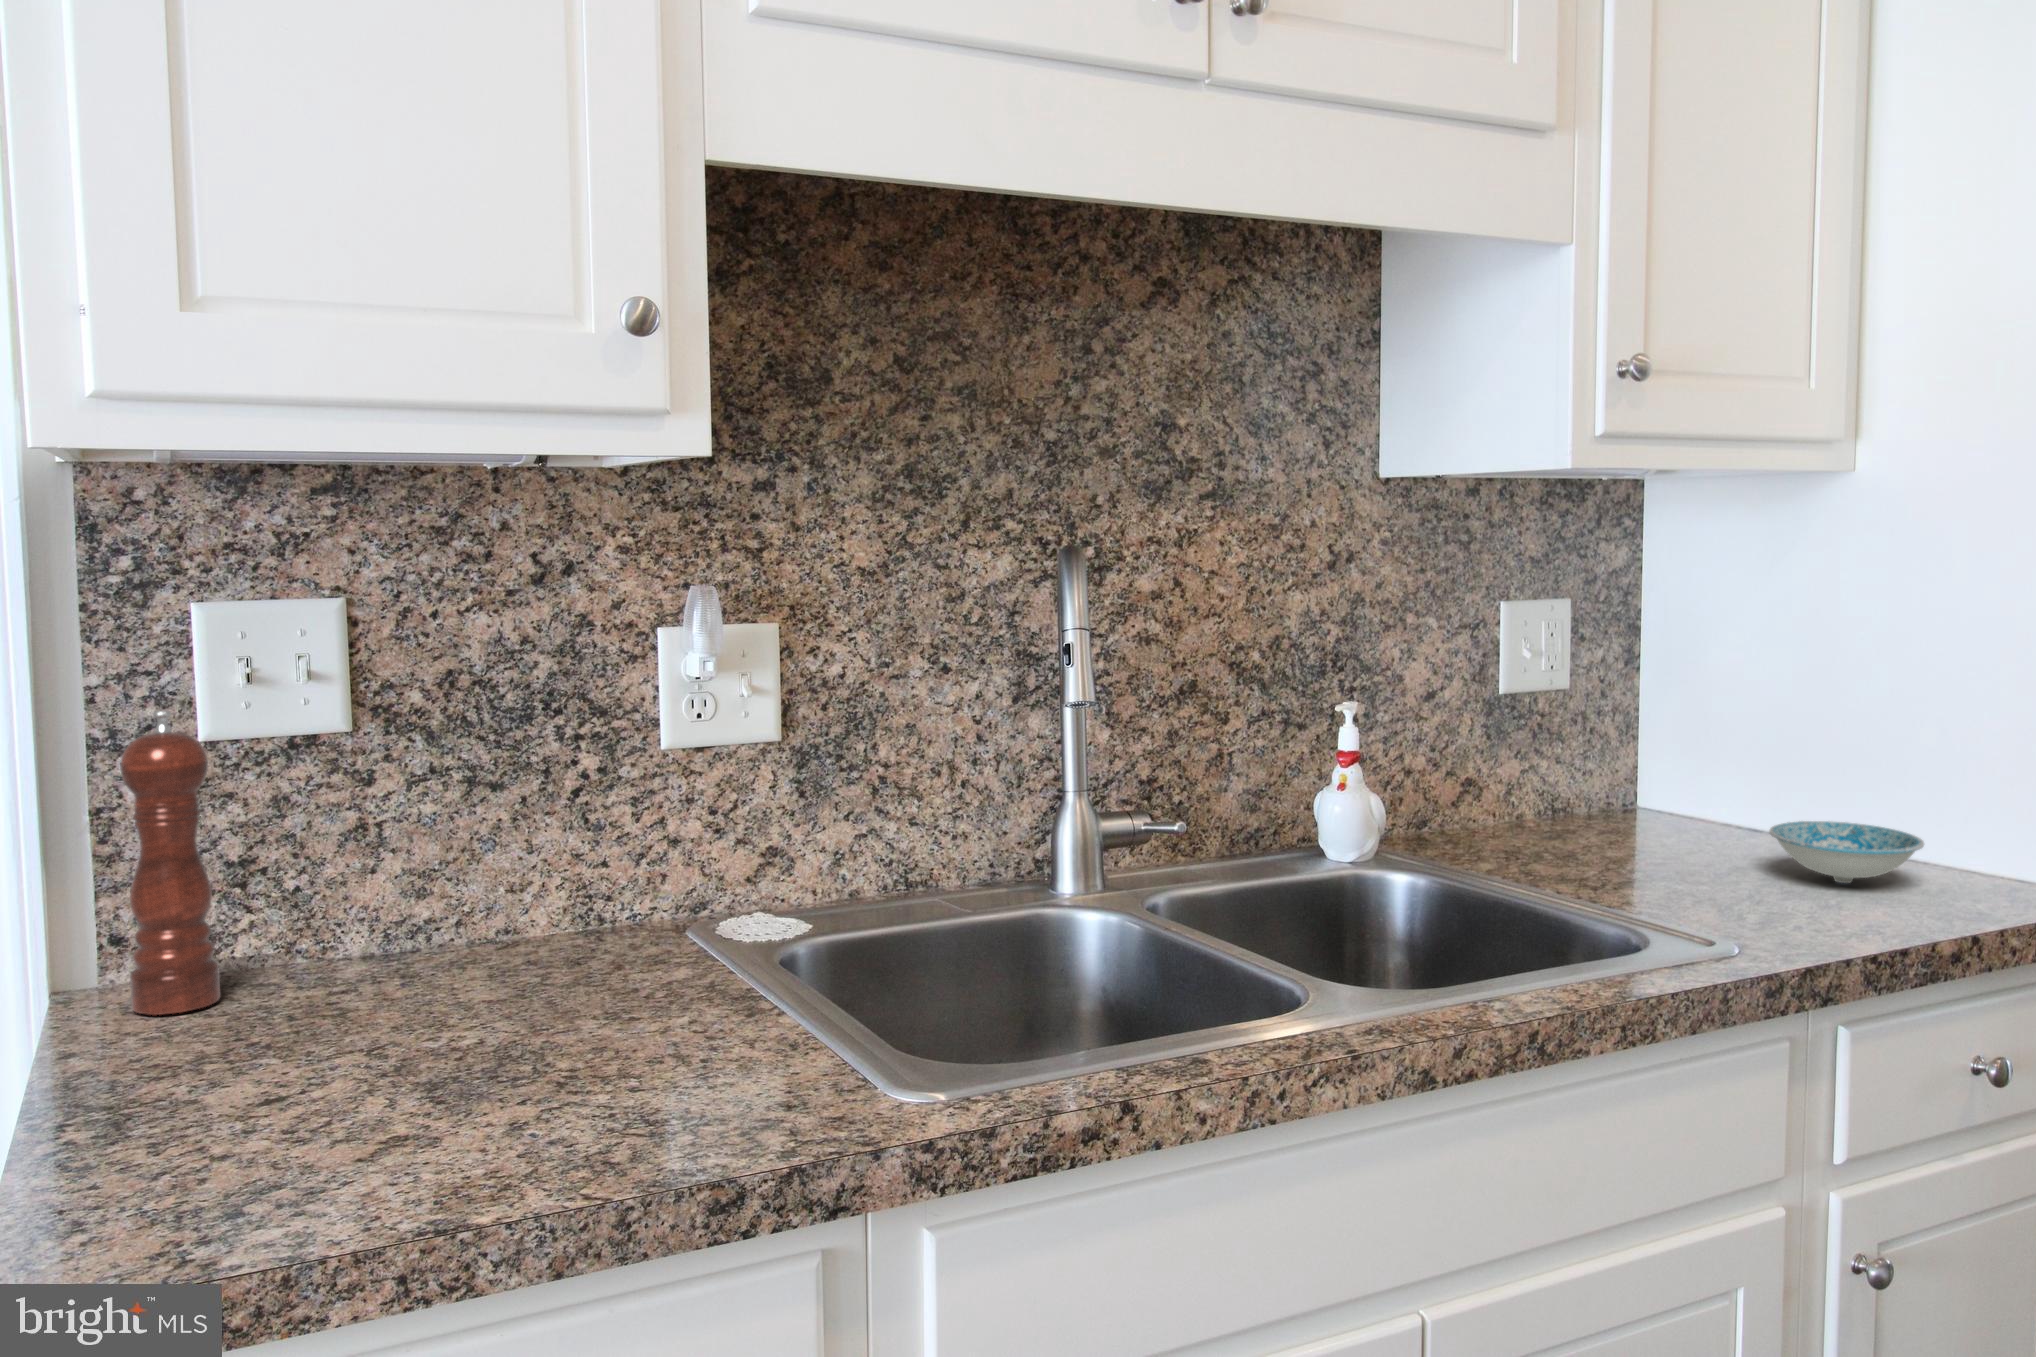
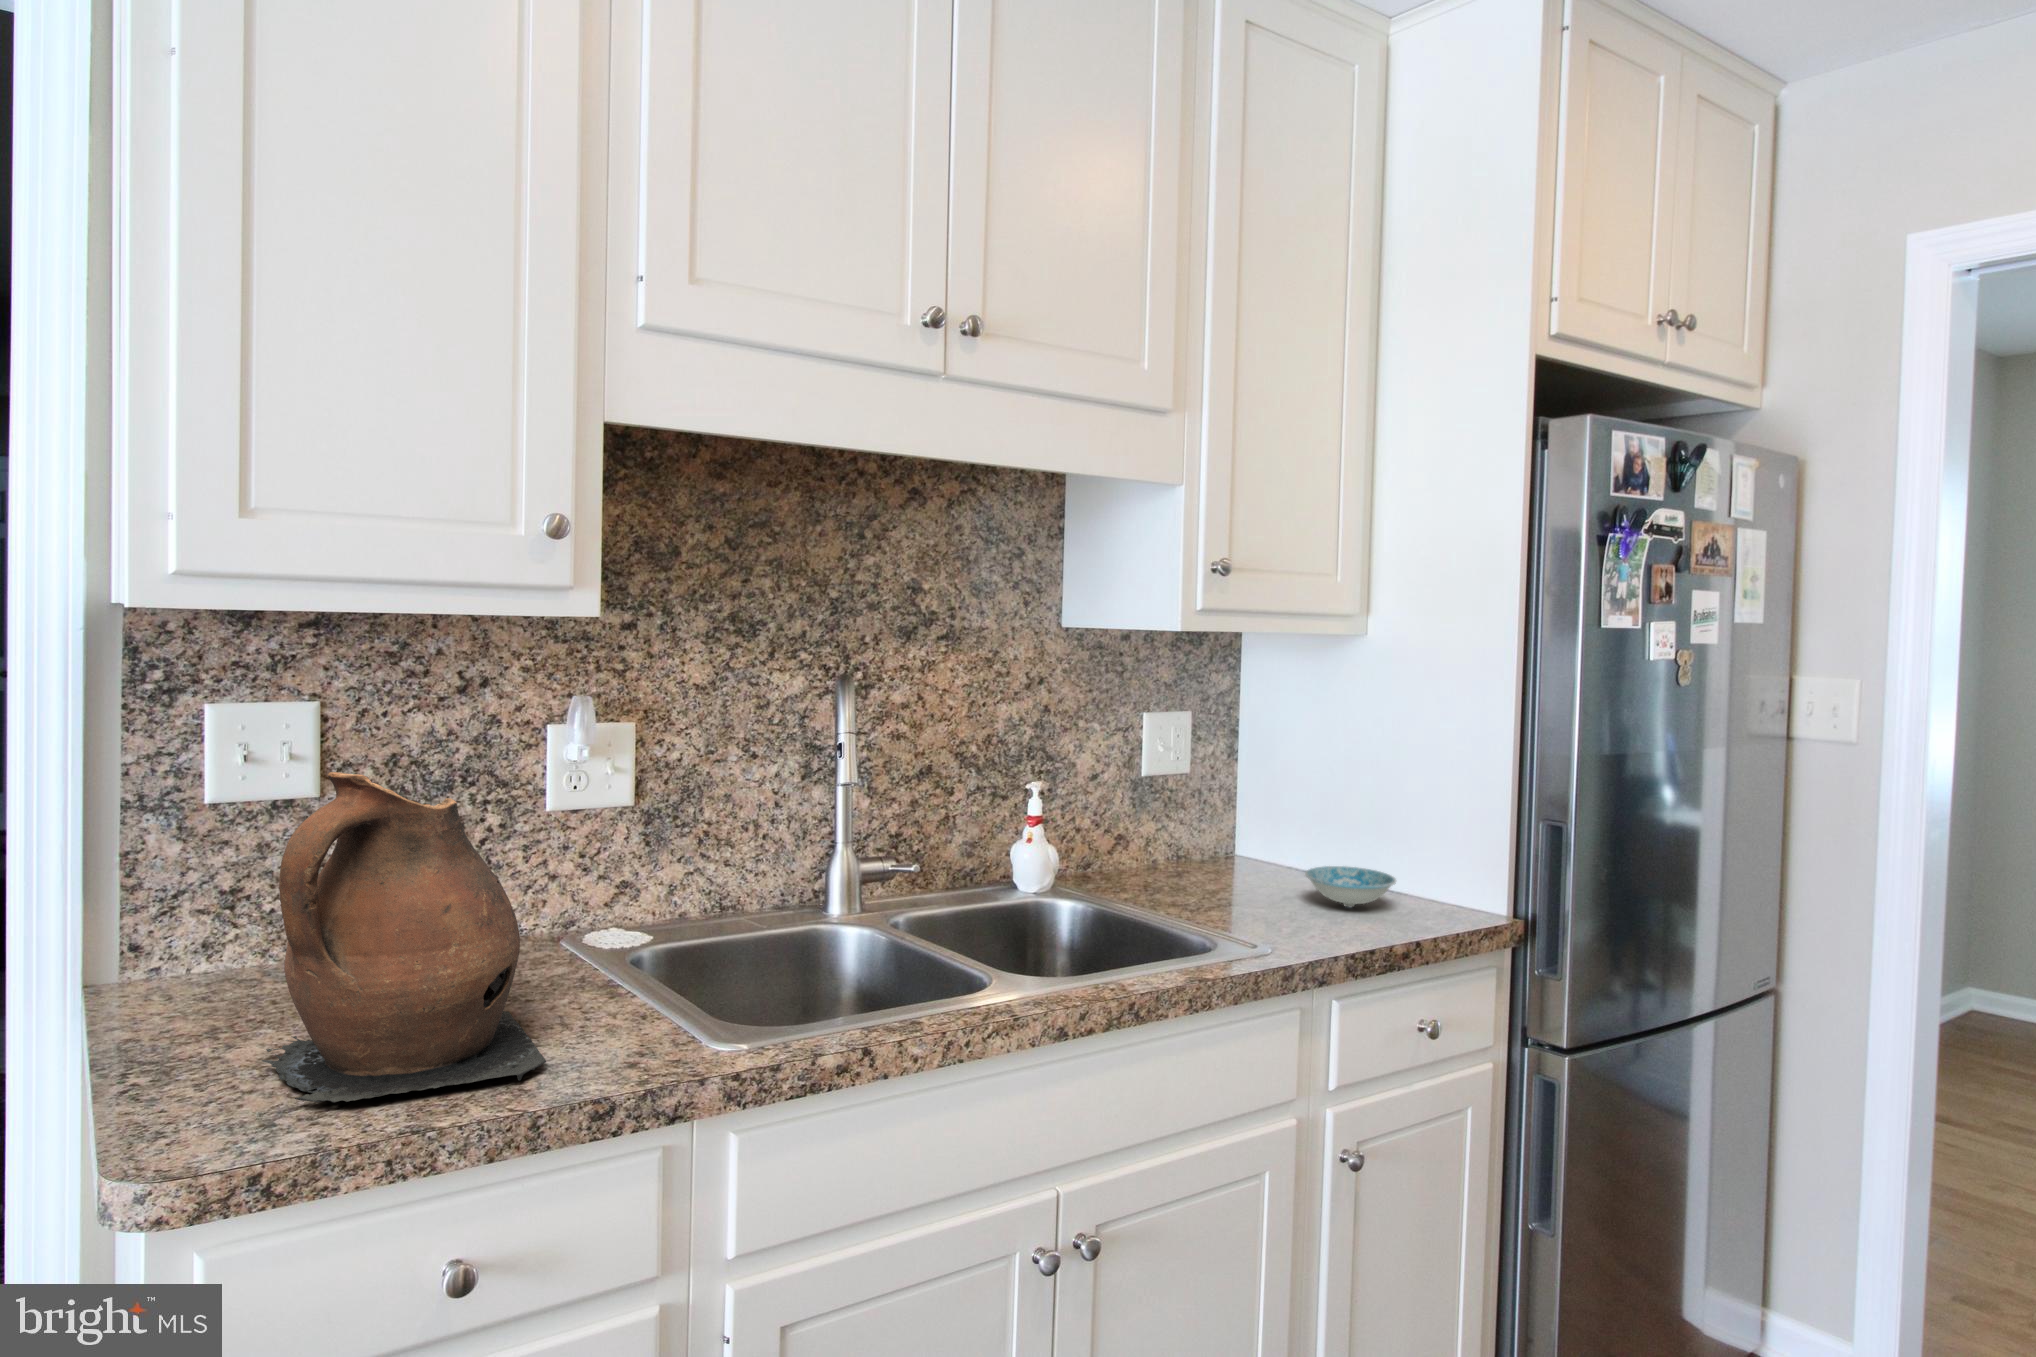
ceramic pitcher: none [233,678,644,1180] -> present [262,772,546,1102]
pepper mill: present [120,711,221,1015] -> none [149,783,217,1002]

